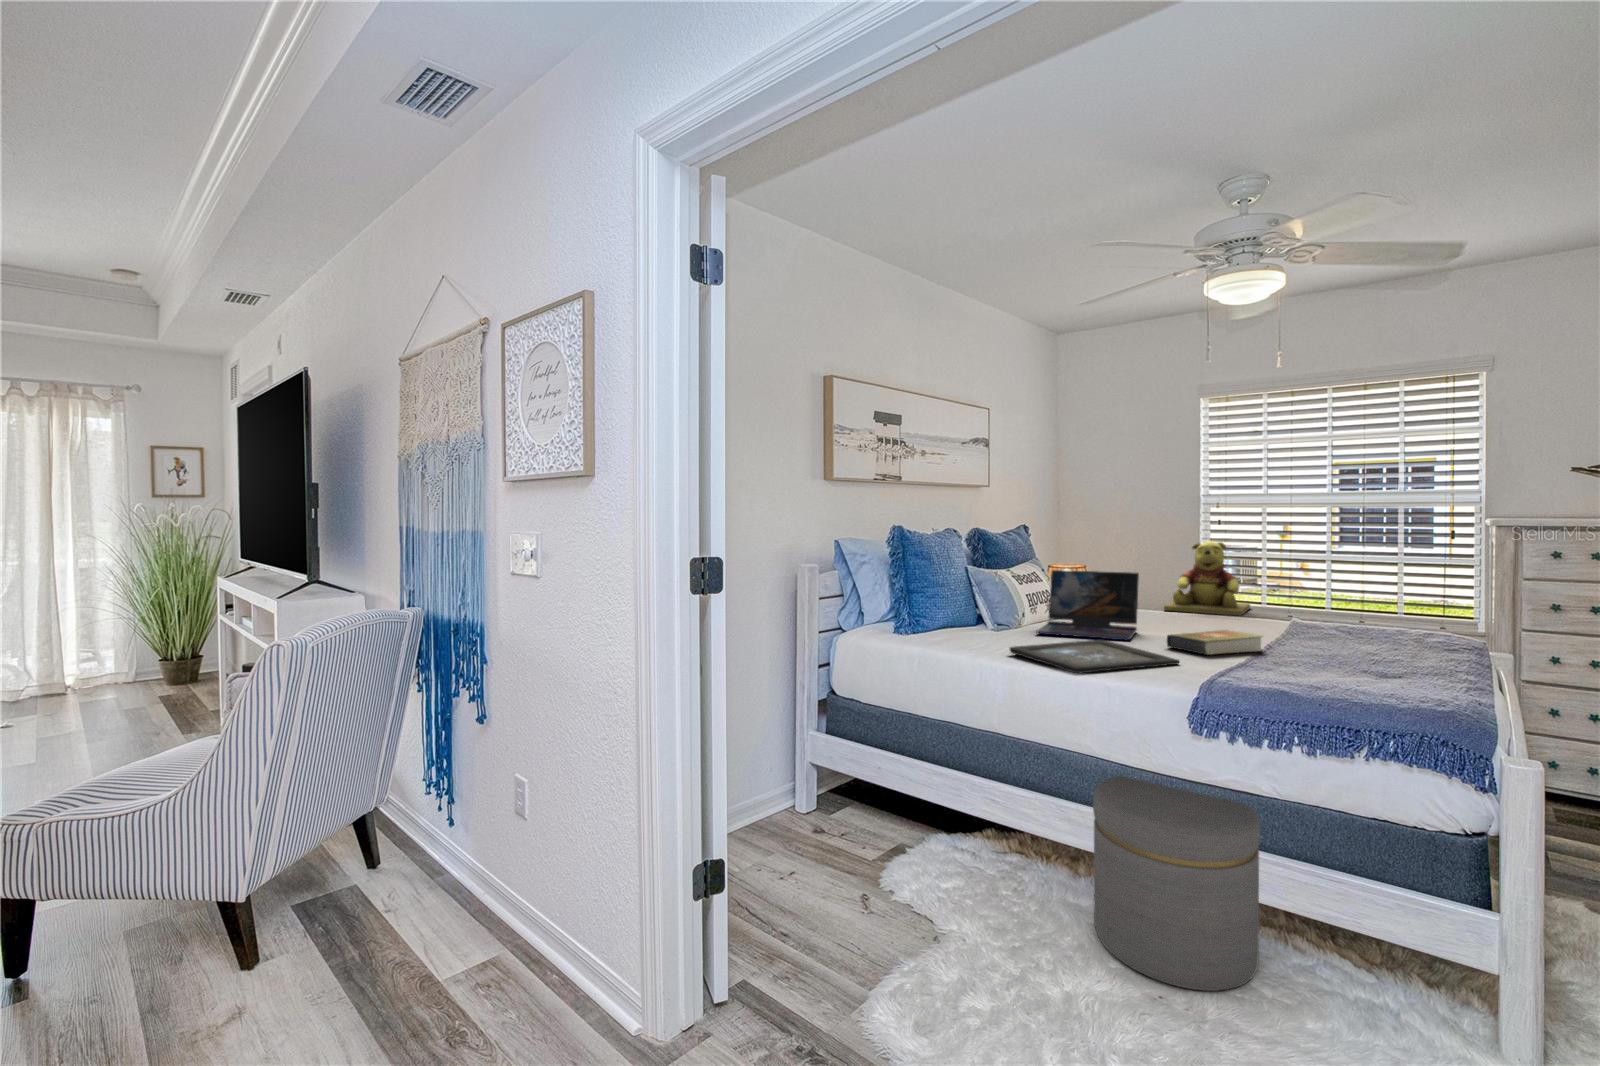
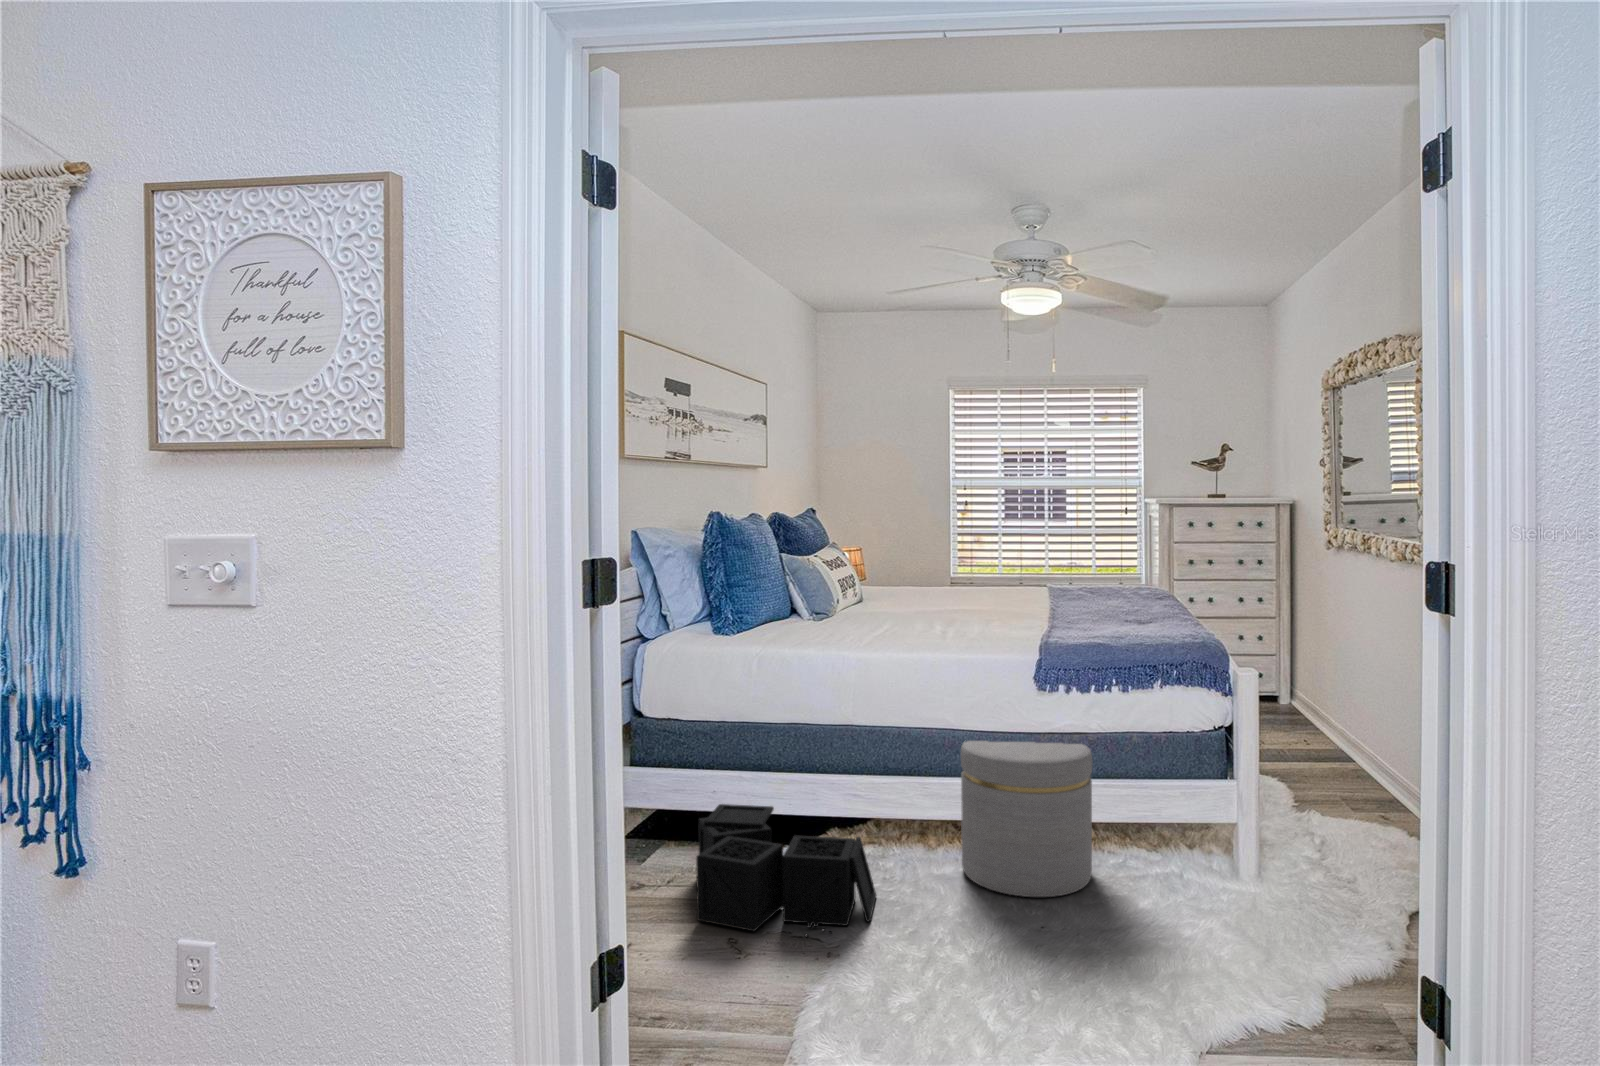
teddy bear: present [1164,541,1250,615] -> none [944,529,1012,601]
laptop: present [1037,570,1139,640] -> none [861,558,949,622]
book: present [1167,630,1262,655] -> none [985,606,1060,627]
tray: present [1010,640,1179,673] -> none [862,620,1010,645]
storage bin: none [797,798,983,969] -> present [696,804,876,937]

